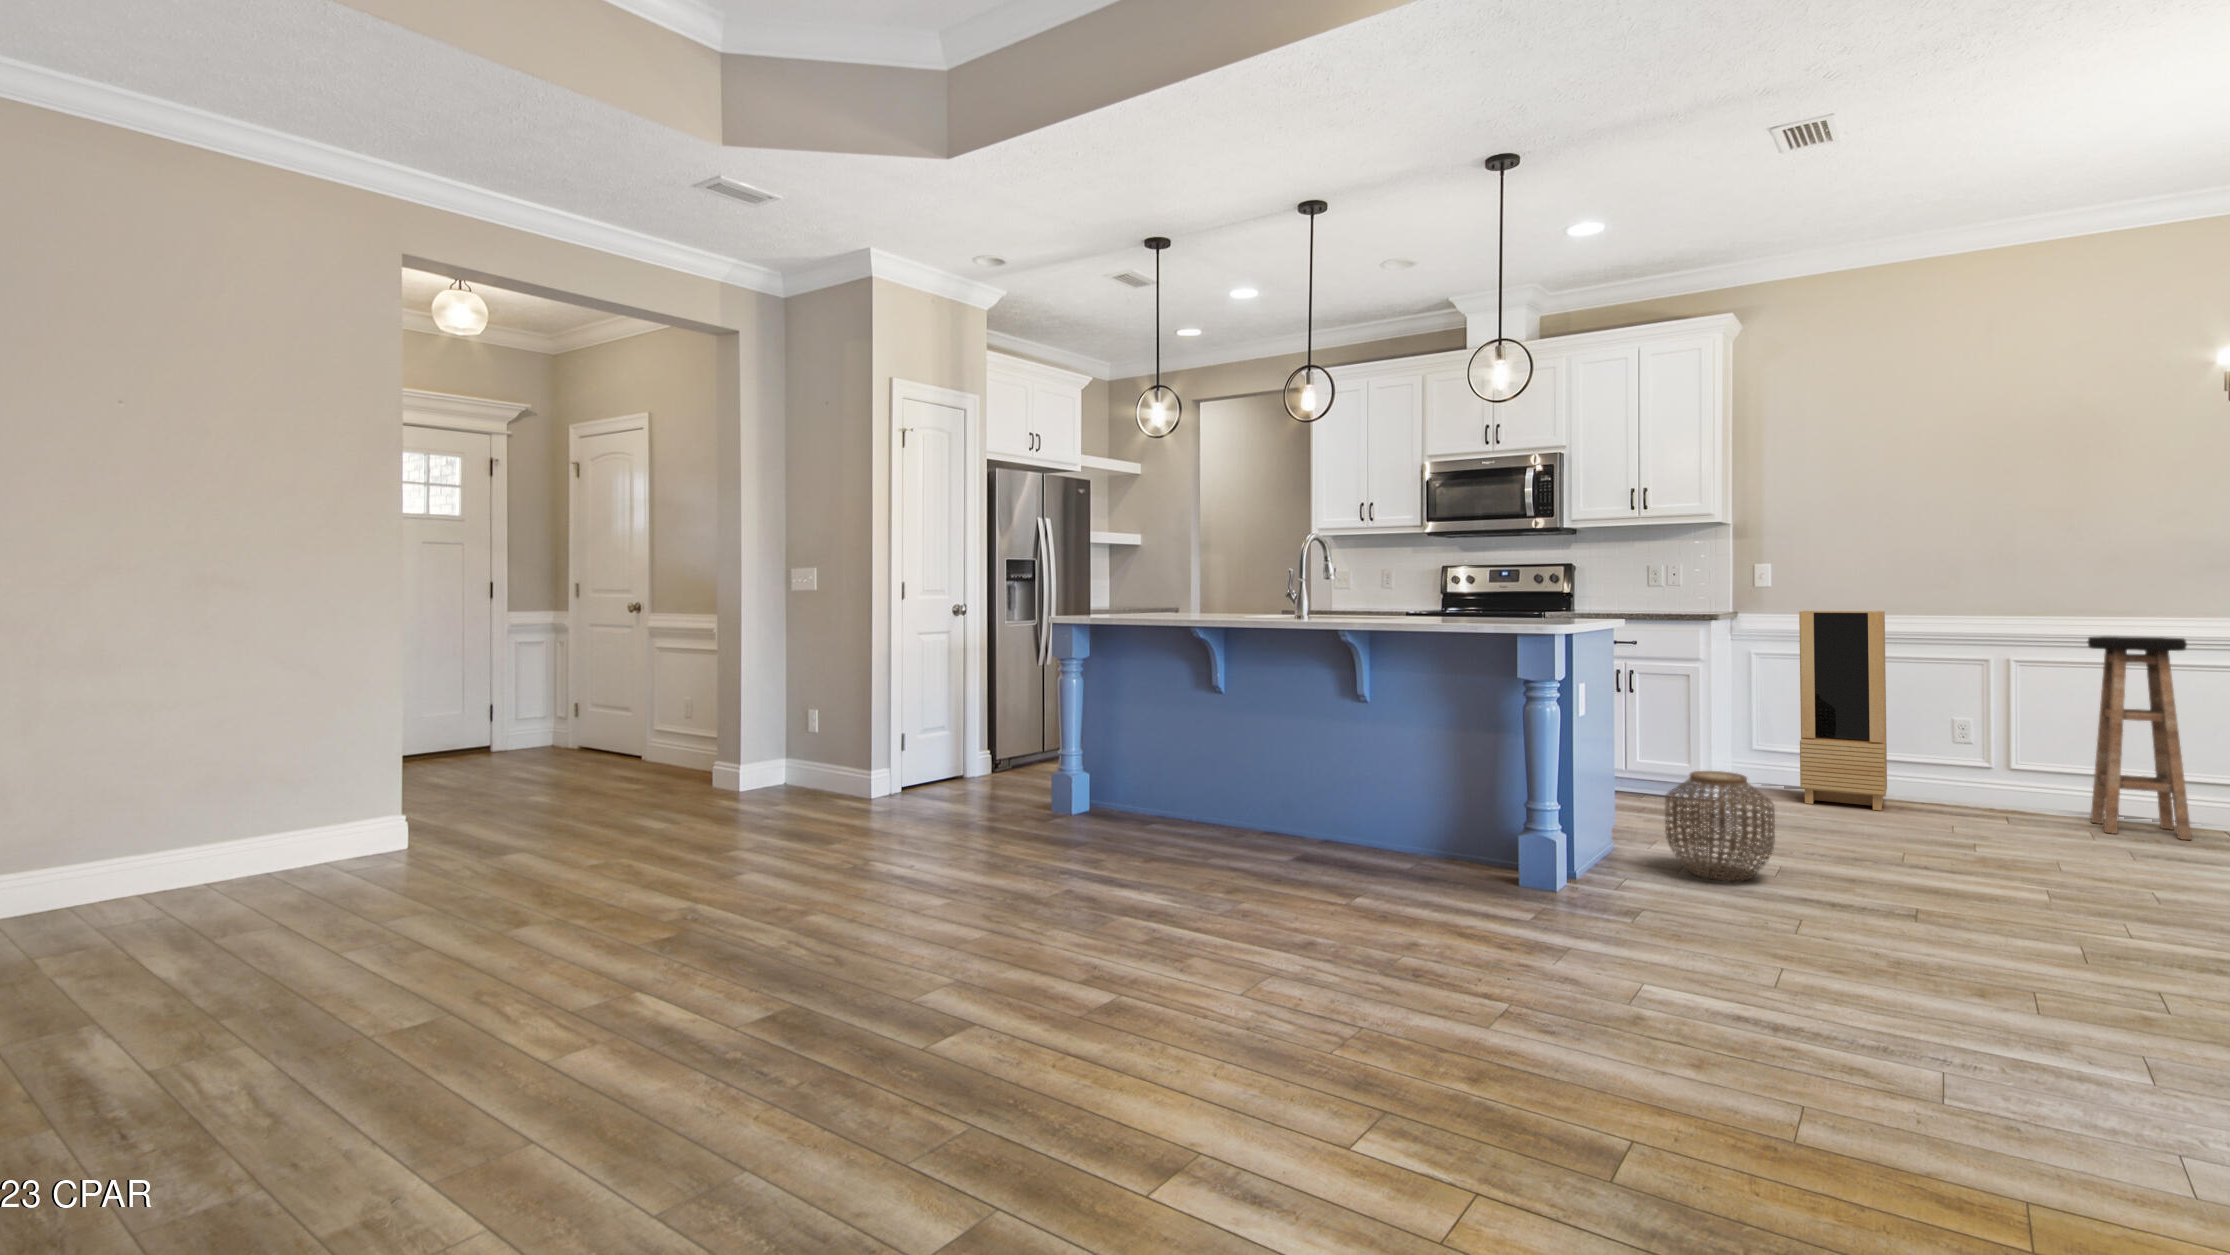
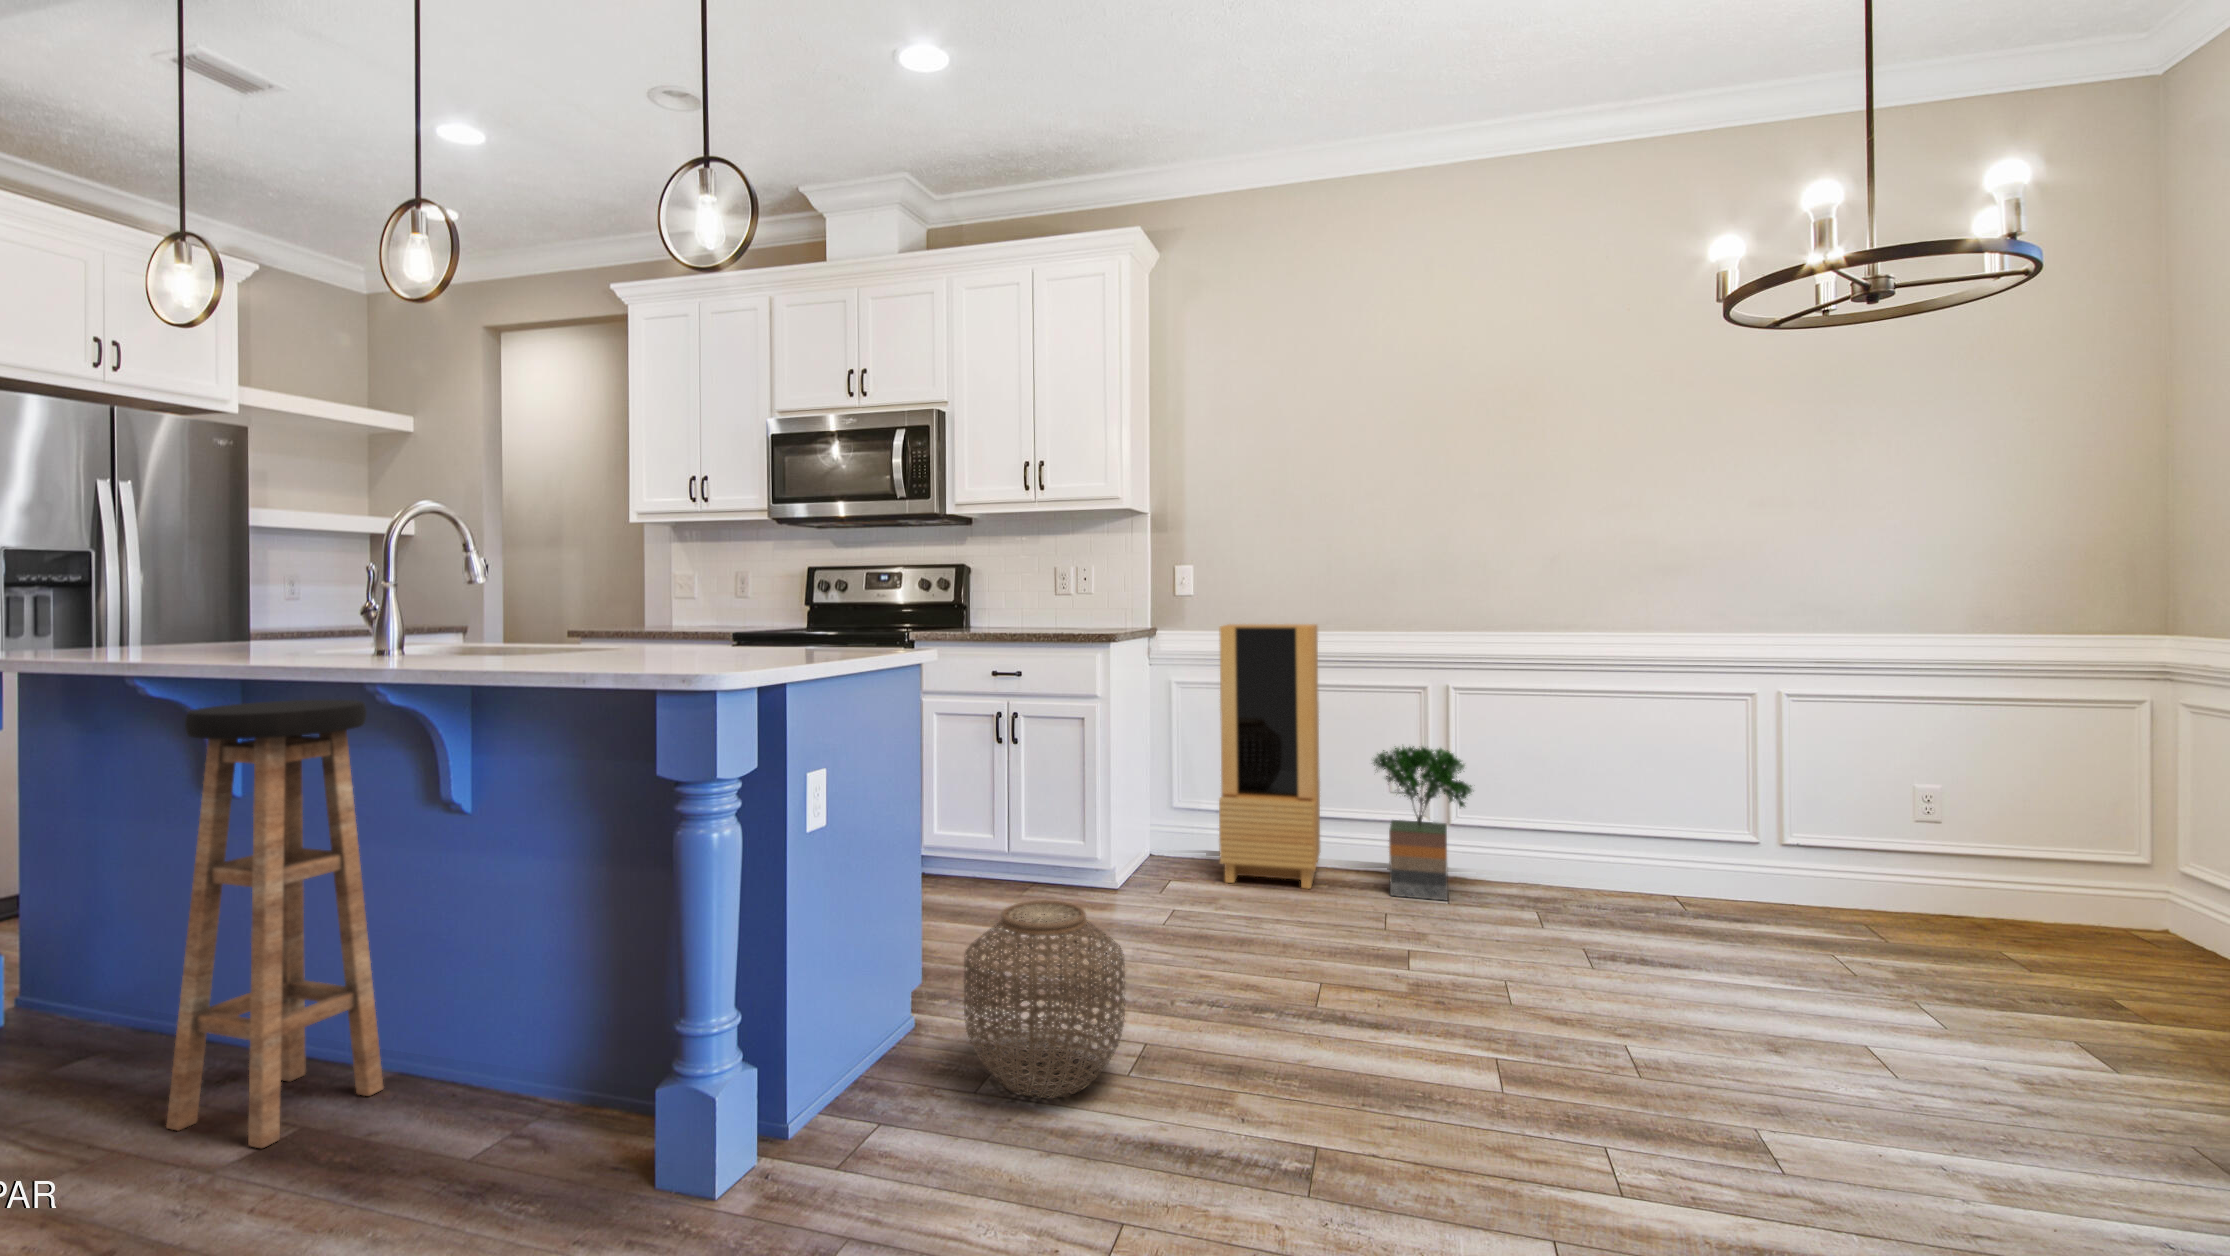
bar stool: present [2088,636,2191,840] -> present [166,700,383,1148]
potted tree: none [1934,704,2034,824] -> present [1373,746,1472,900]

